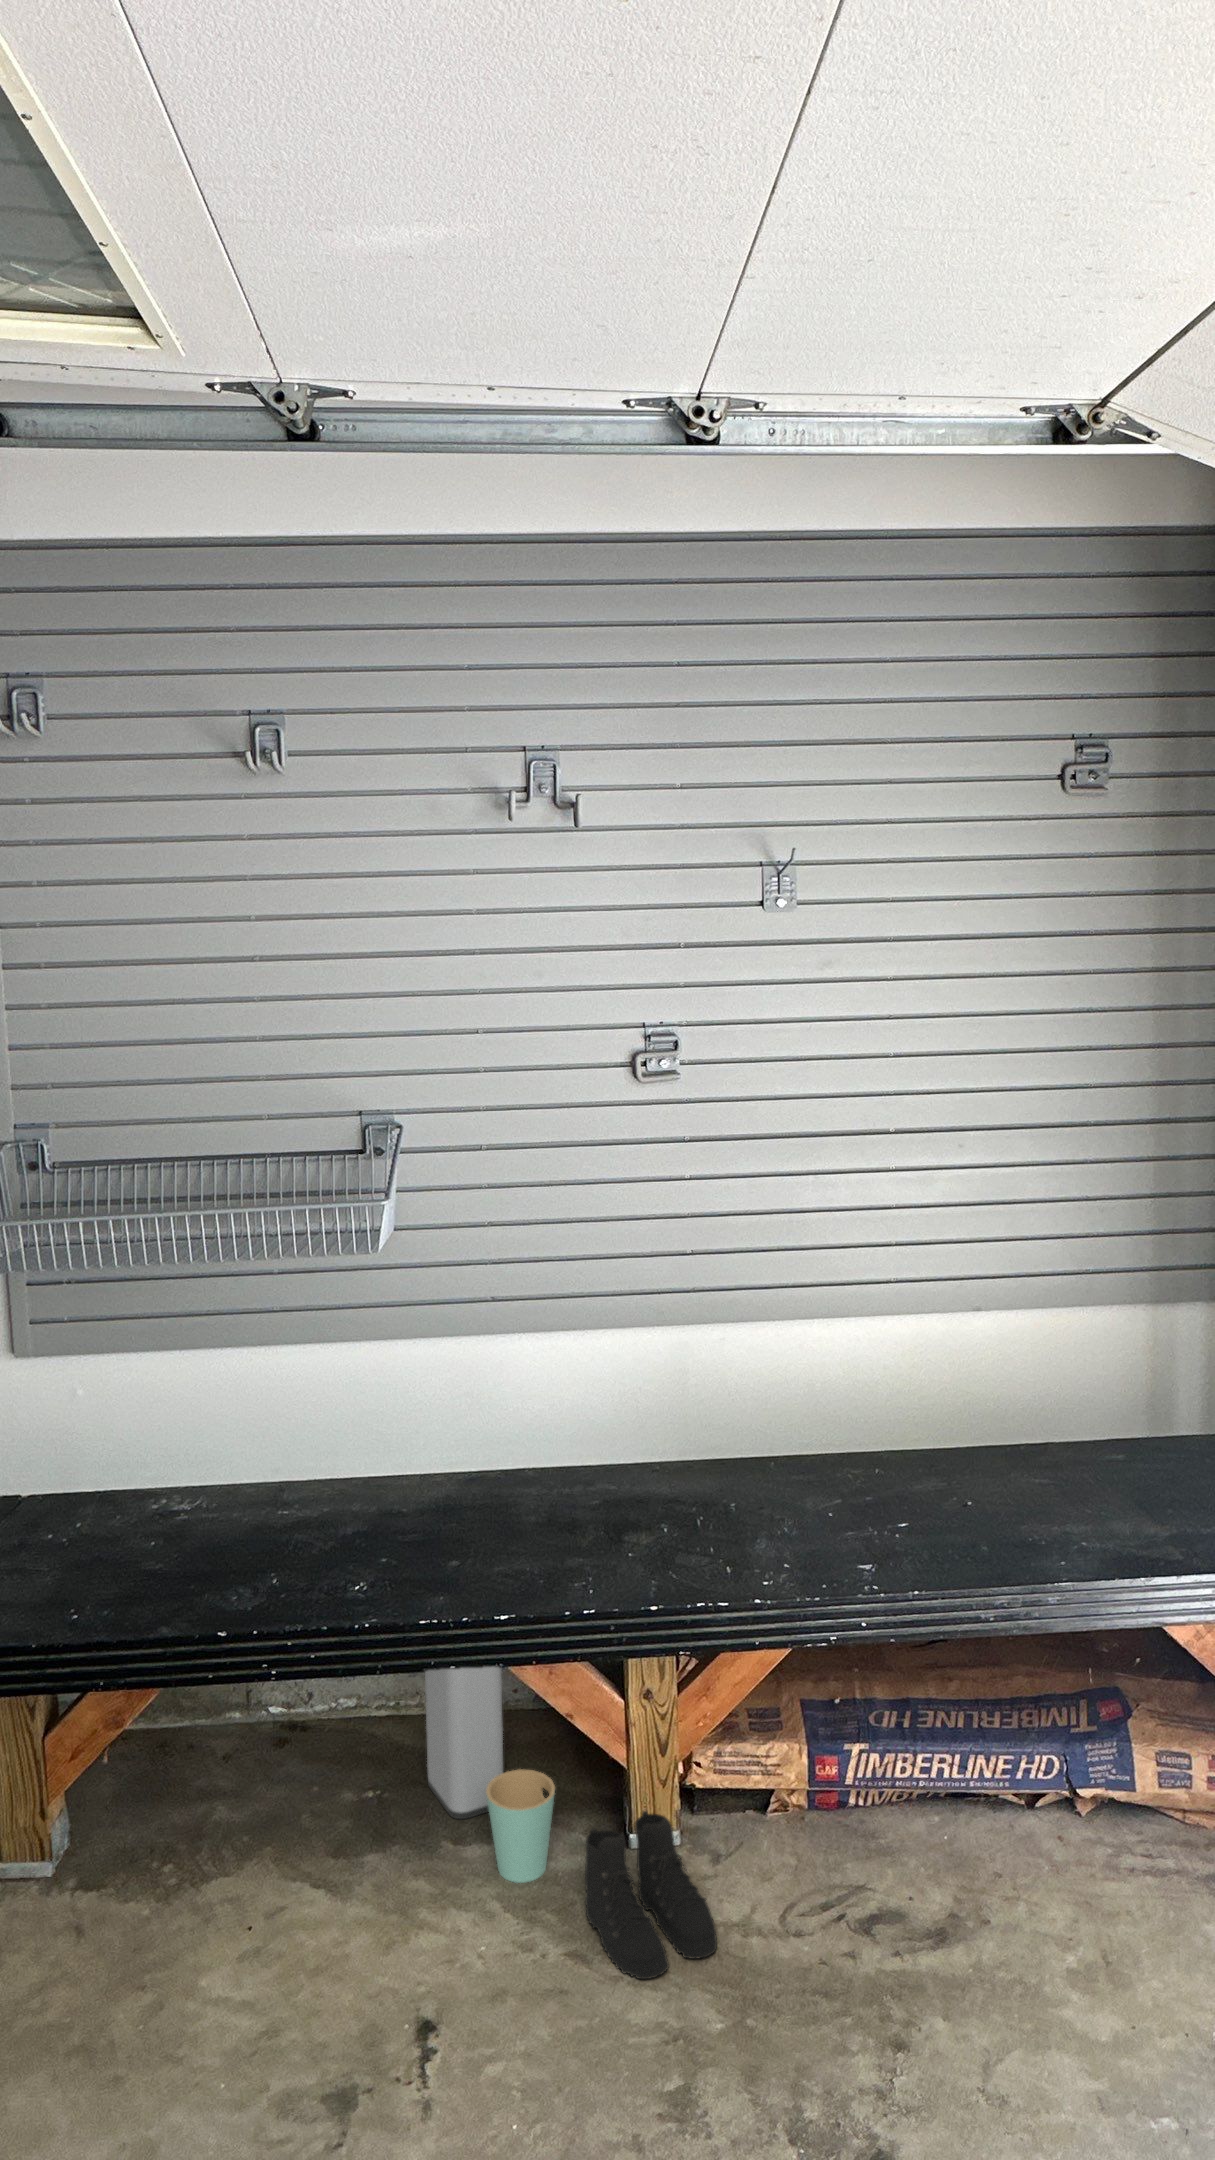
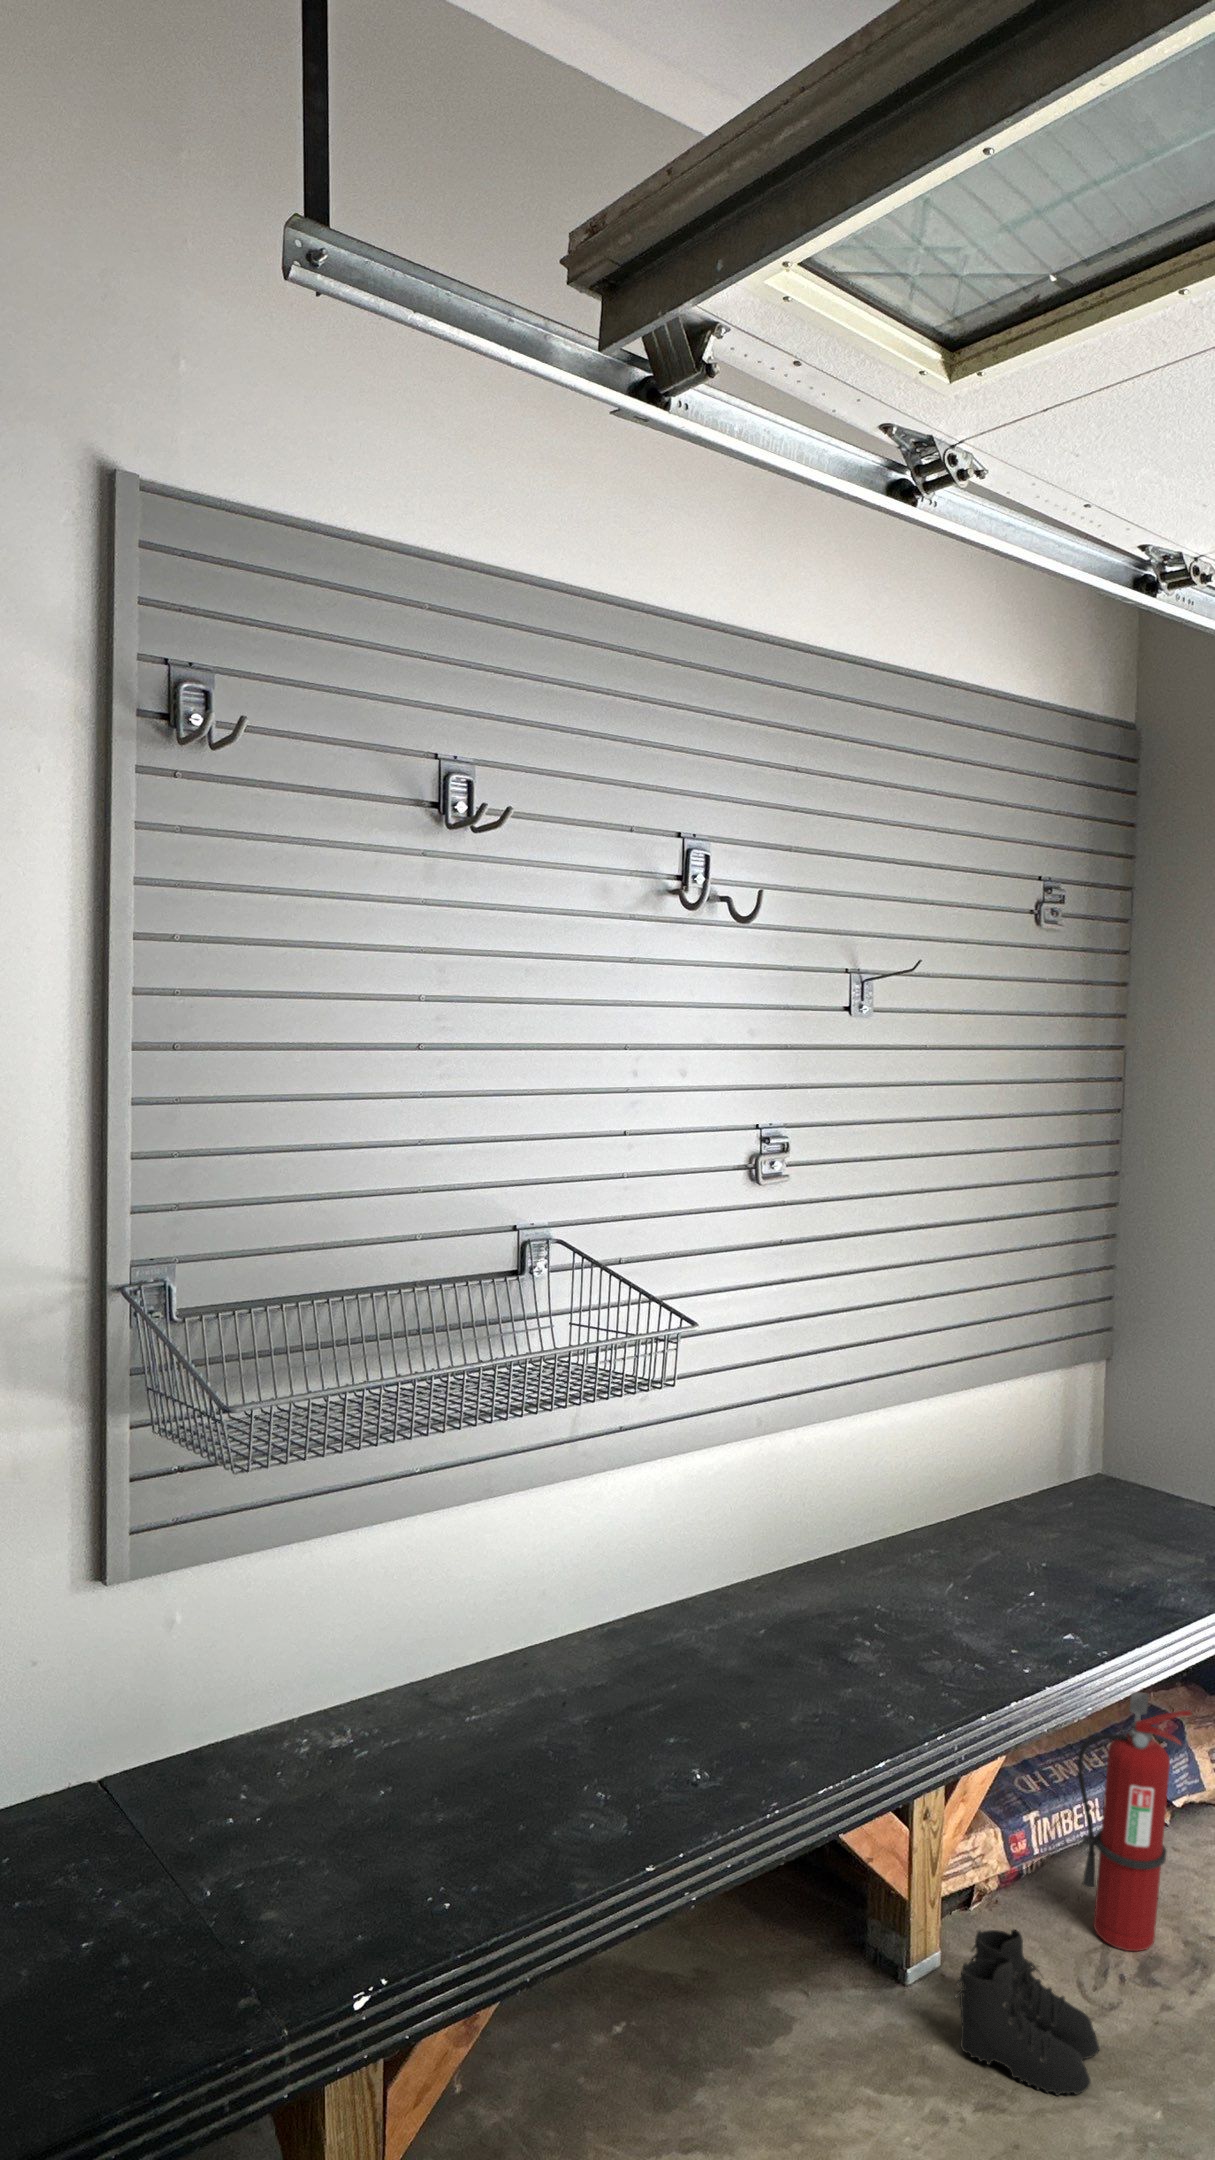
fire extinguisher: none [836,1631,929,1904] -> present [1077,1692,1191,1951]
trash can: present [425,1667,555,1883] -> none [663,1764,899,2054]

